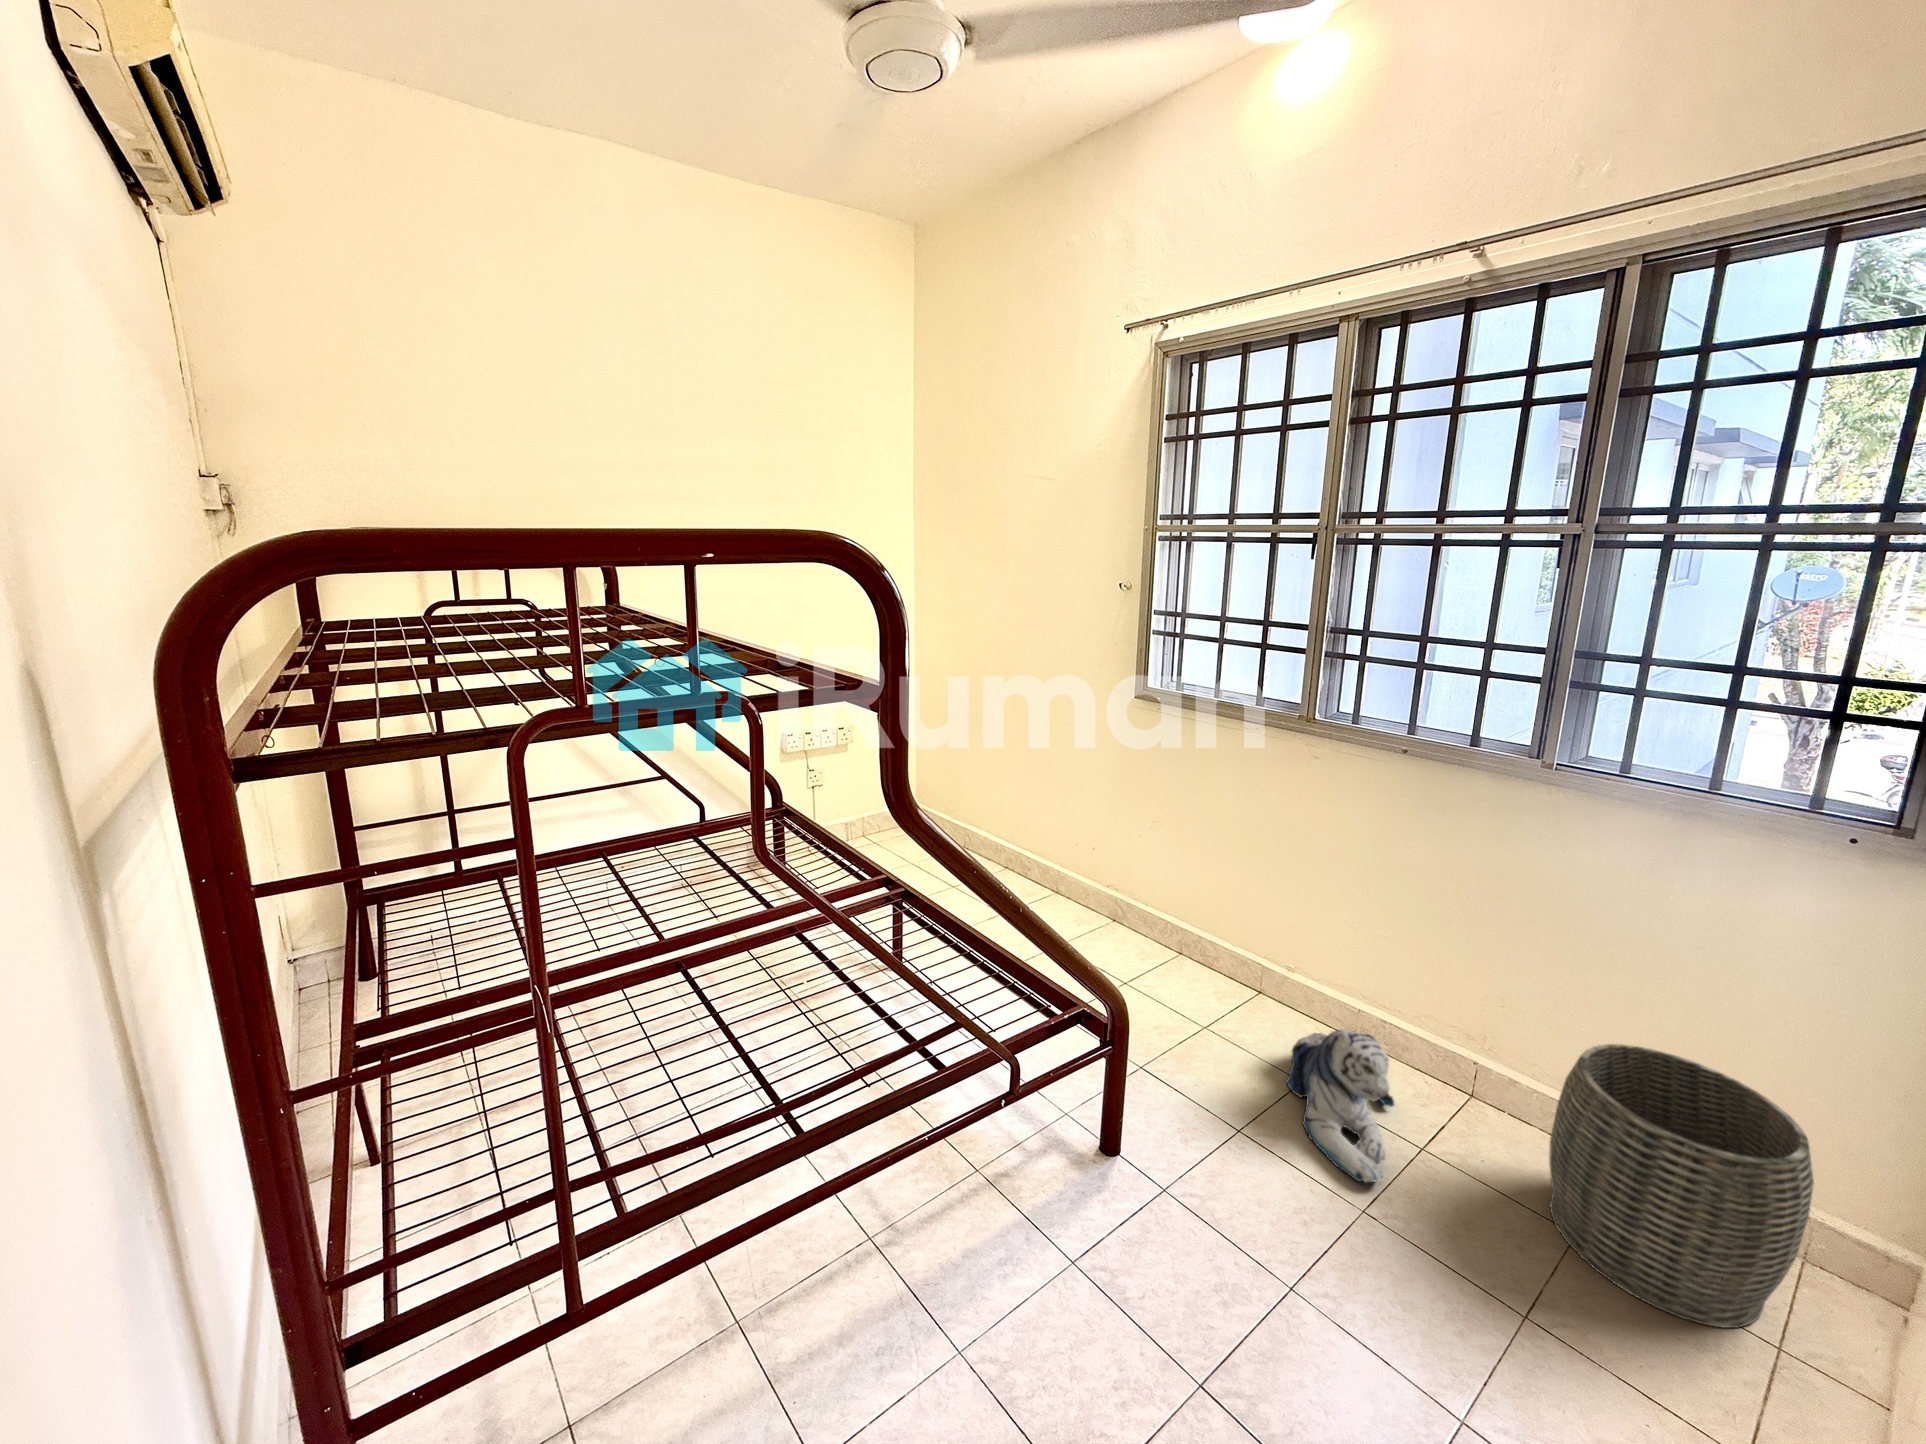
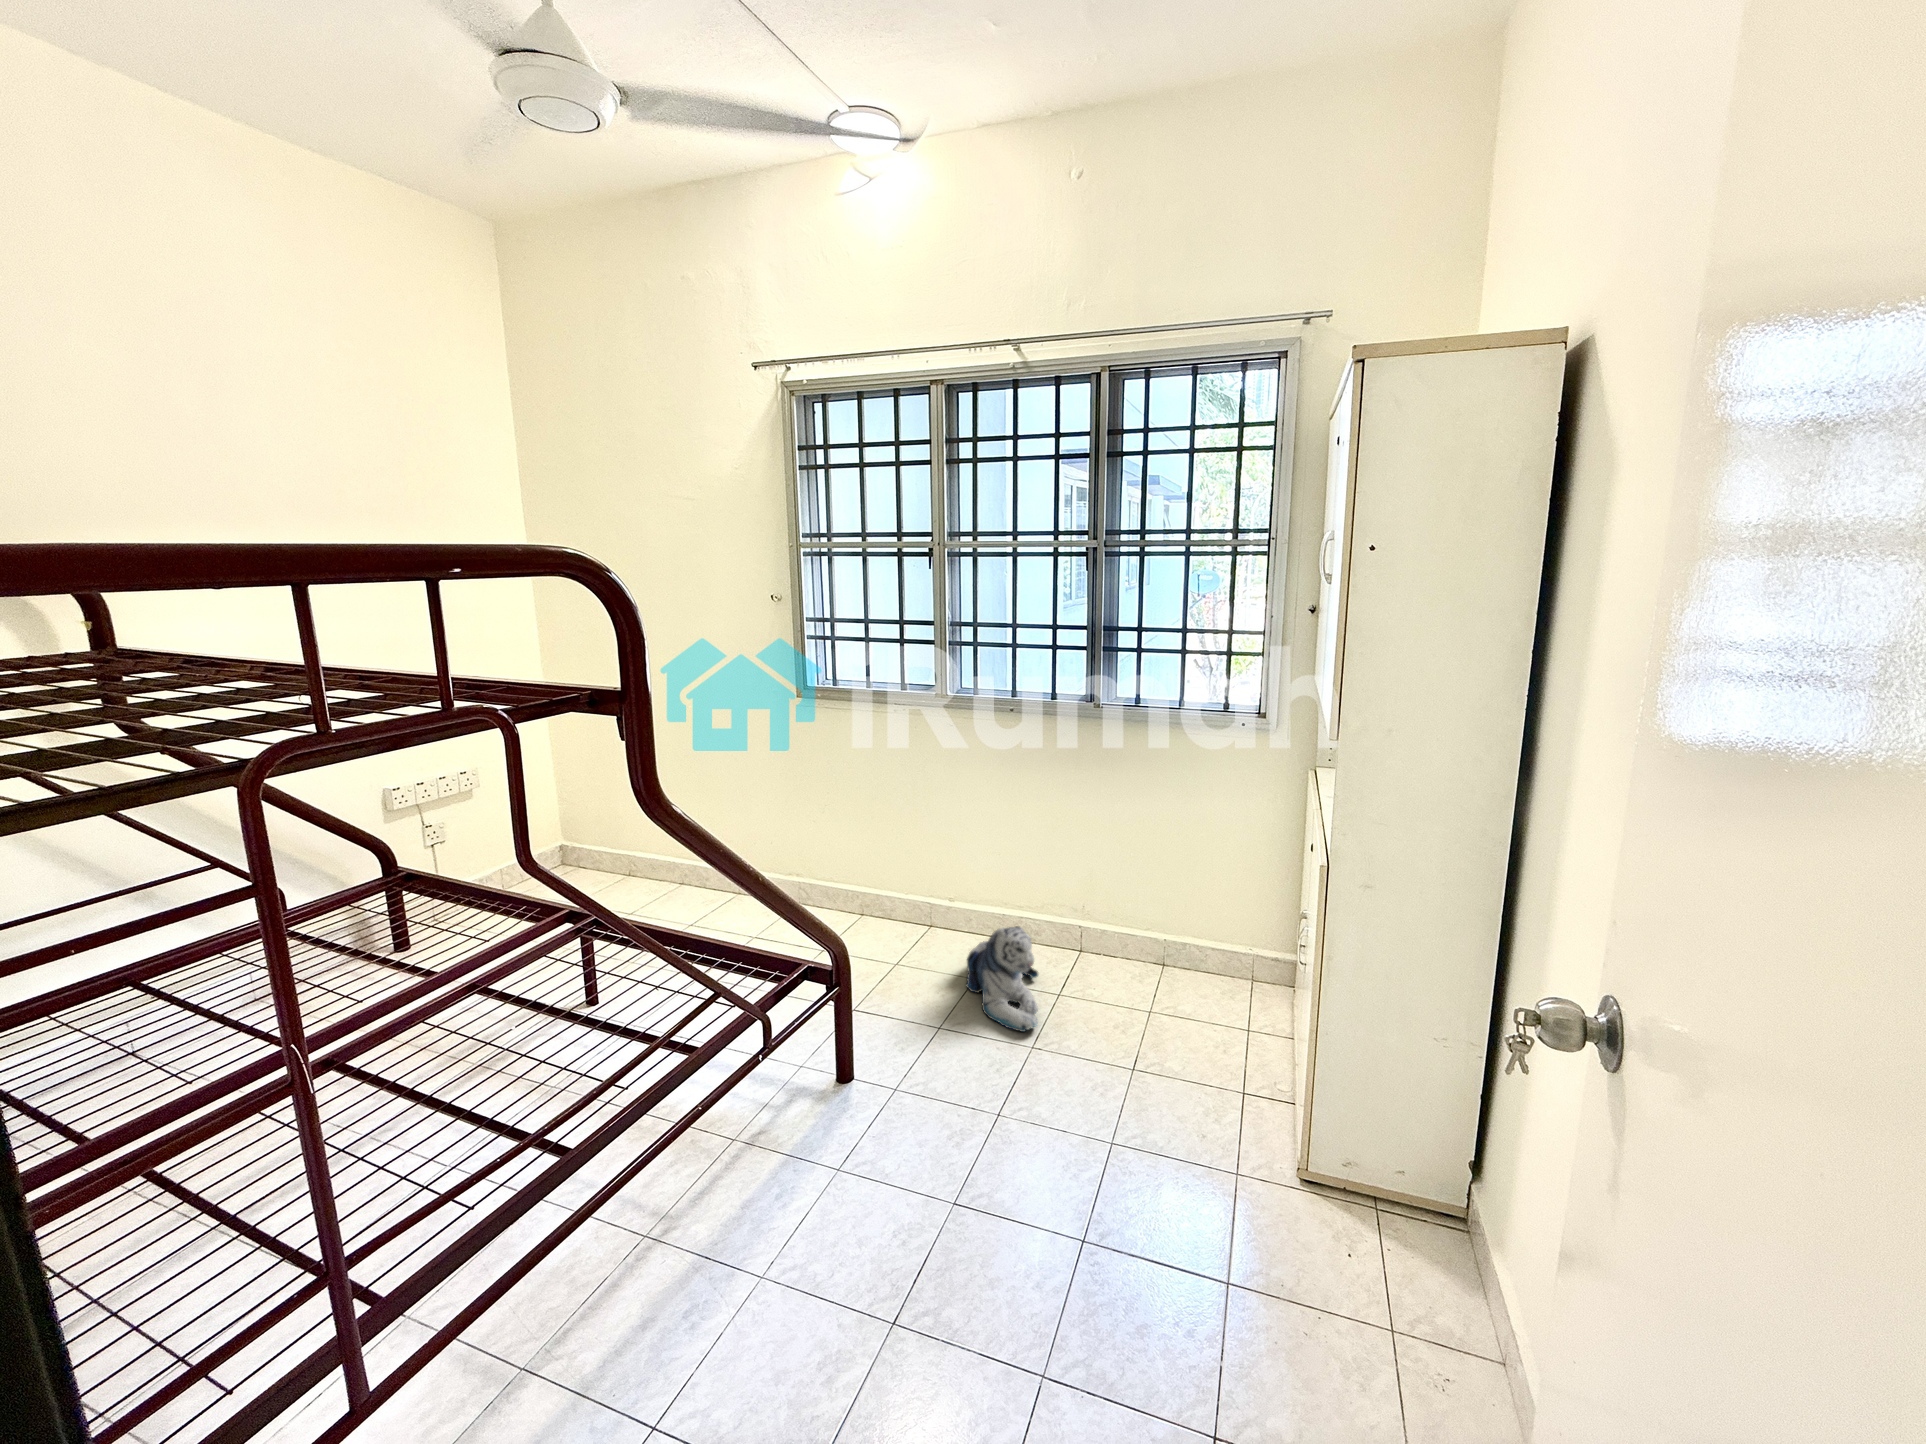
woven basket: present [1549,1044,1814,1328] -> none [1127,881,1244,1035]

